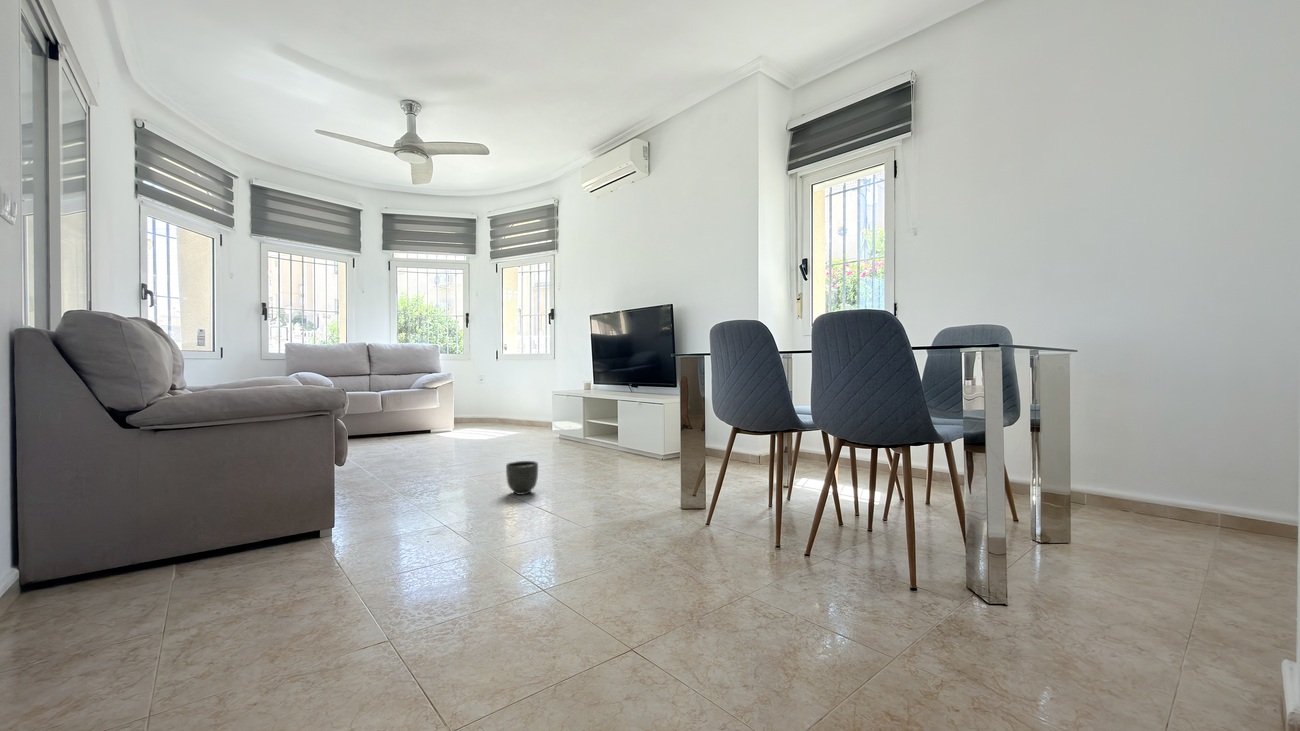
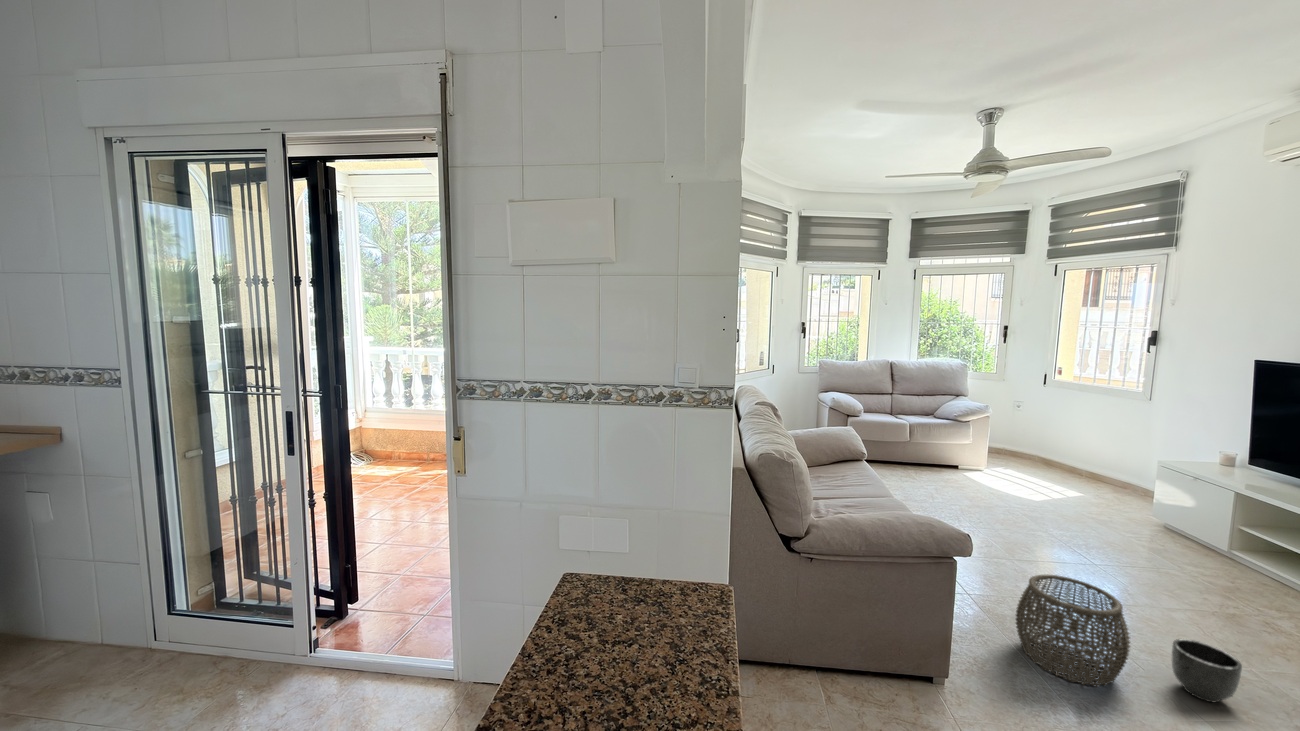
woven basket: none [406,440,479,508] -> present [1015,575,1130,687]

